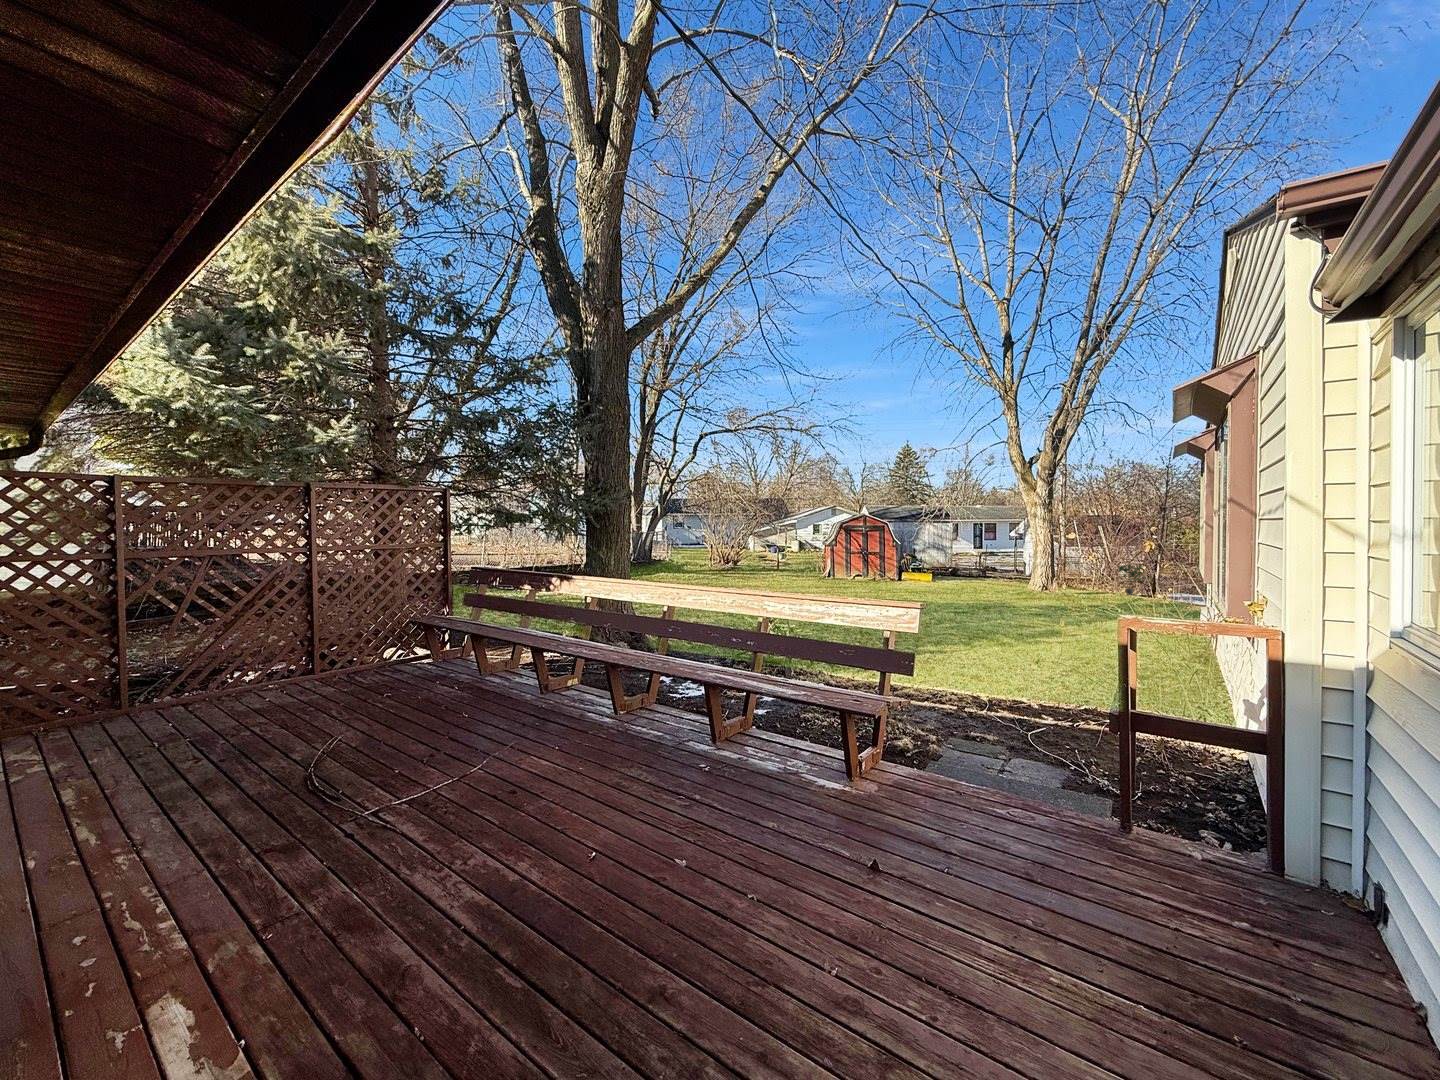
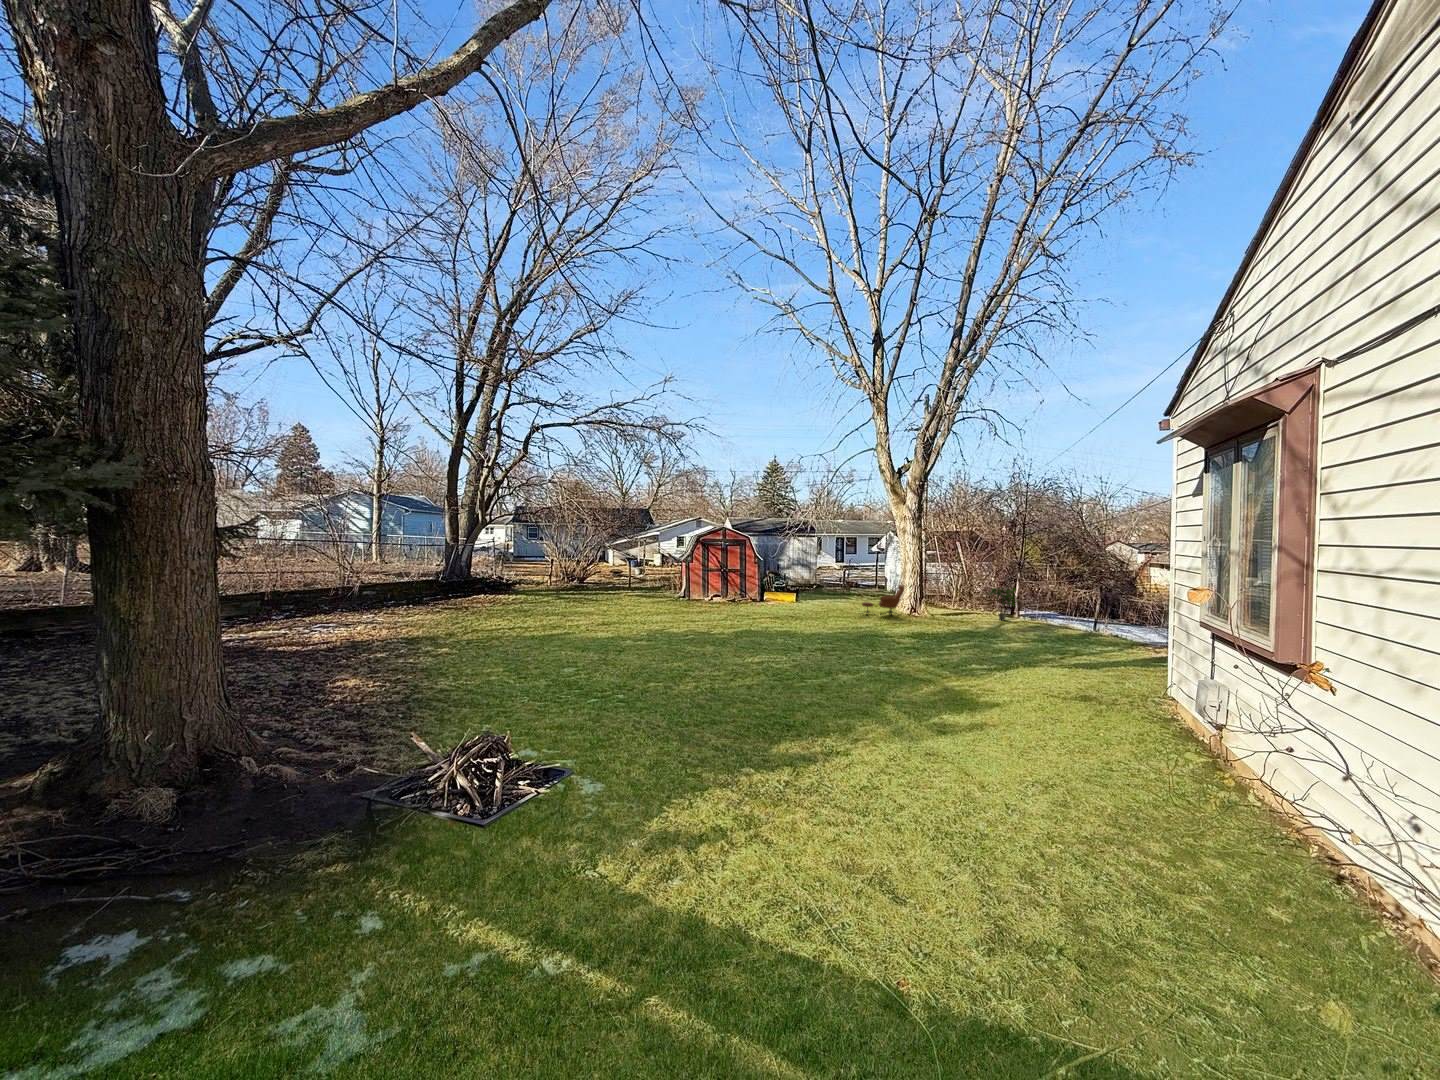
lounge chair: none [992,563,1034,591] -> present [862,585,904,616]

